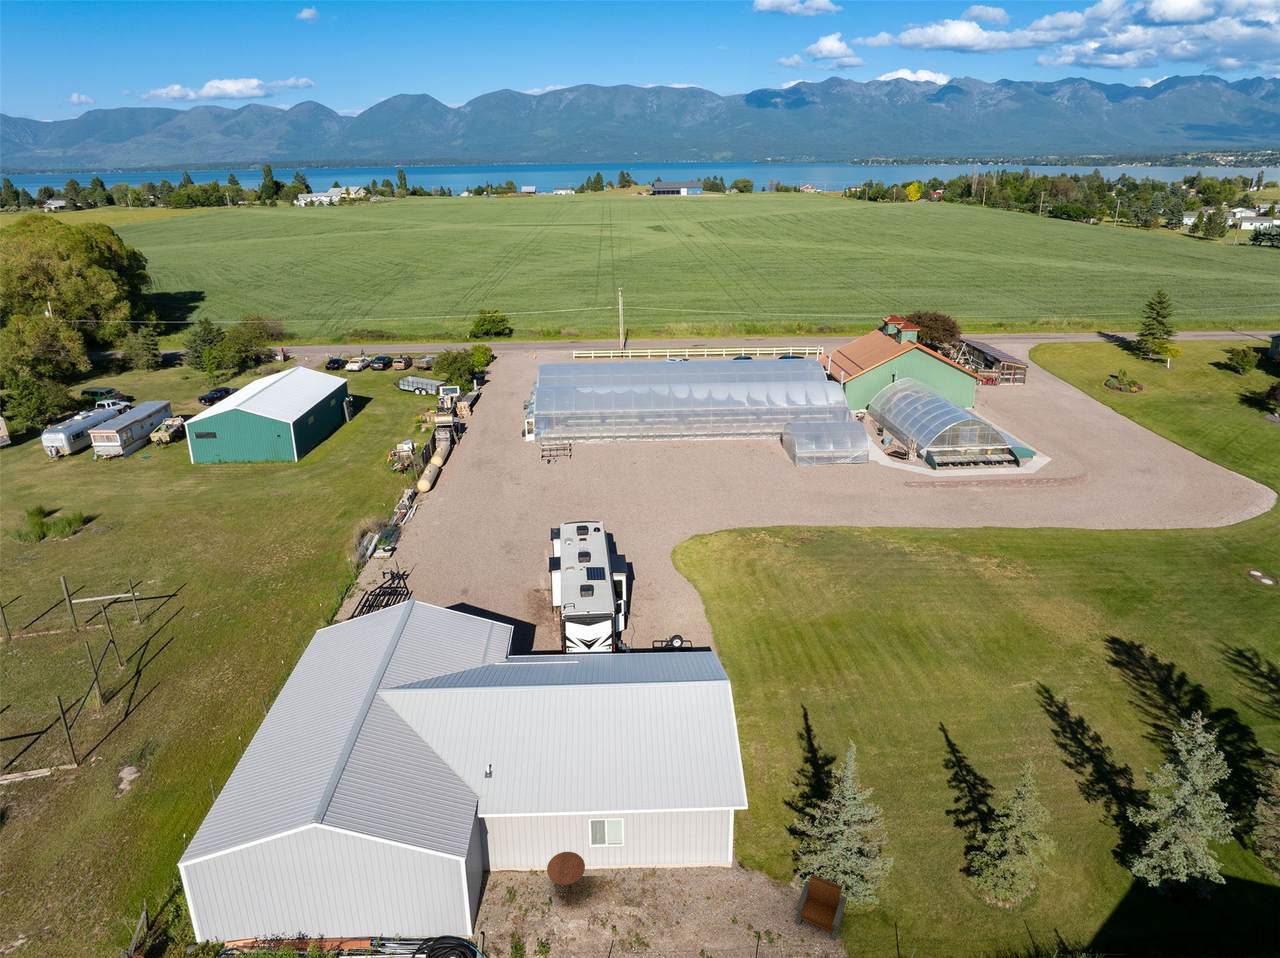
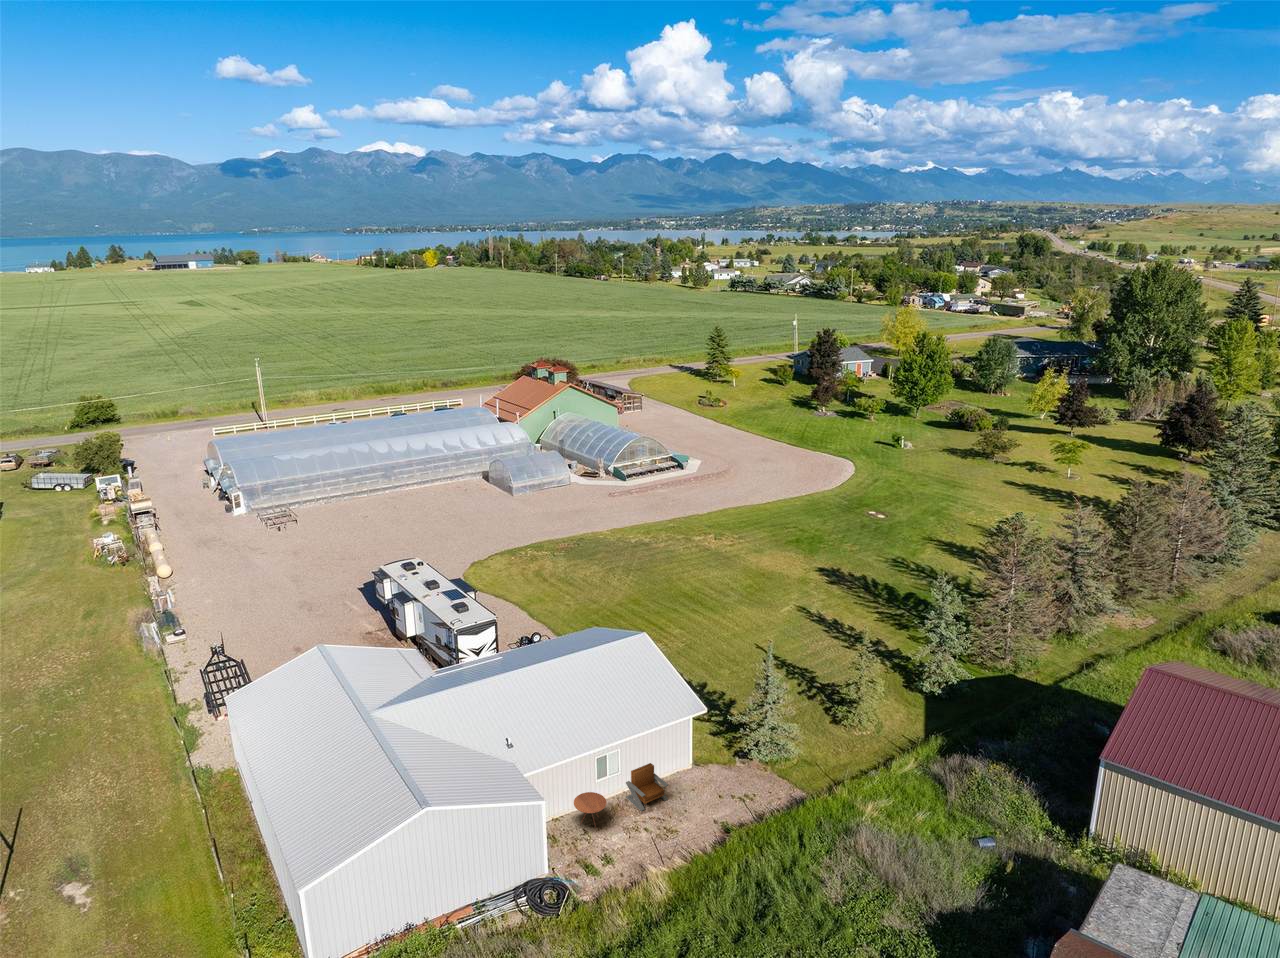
lounge chair: present [795,874,846,941] -> present [626,763,668,811]

